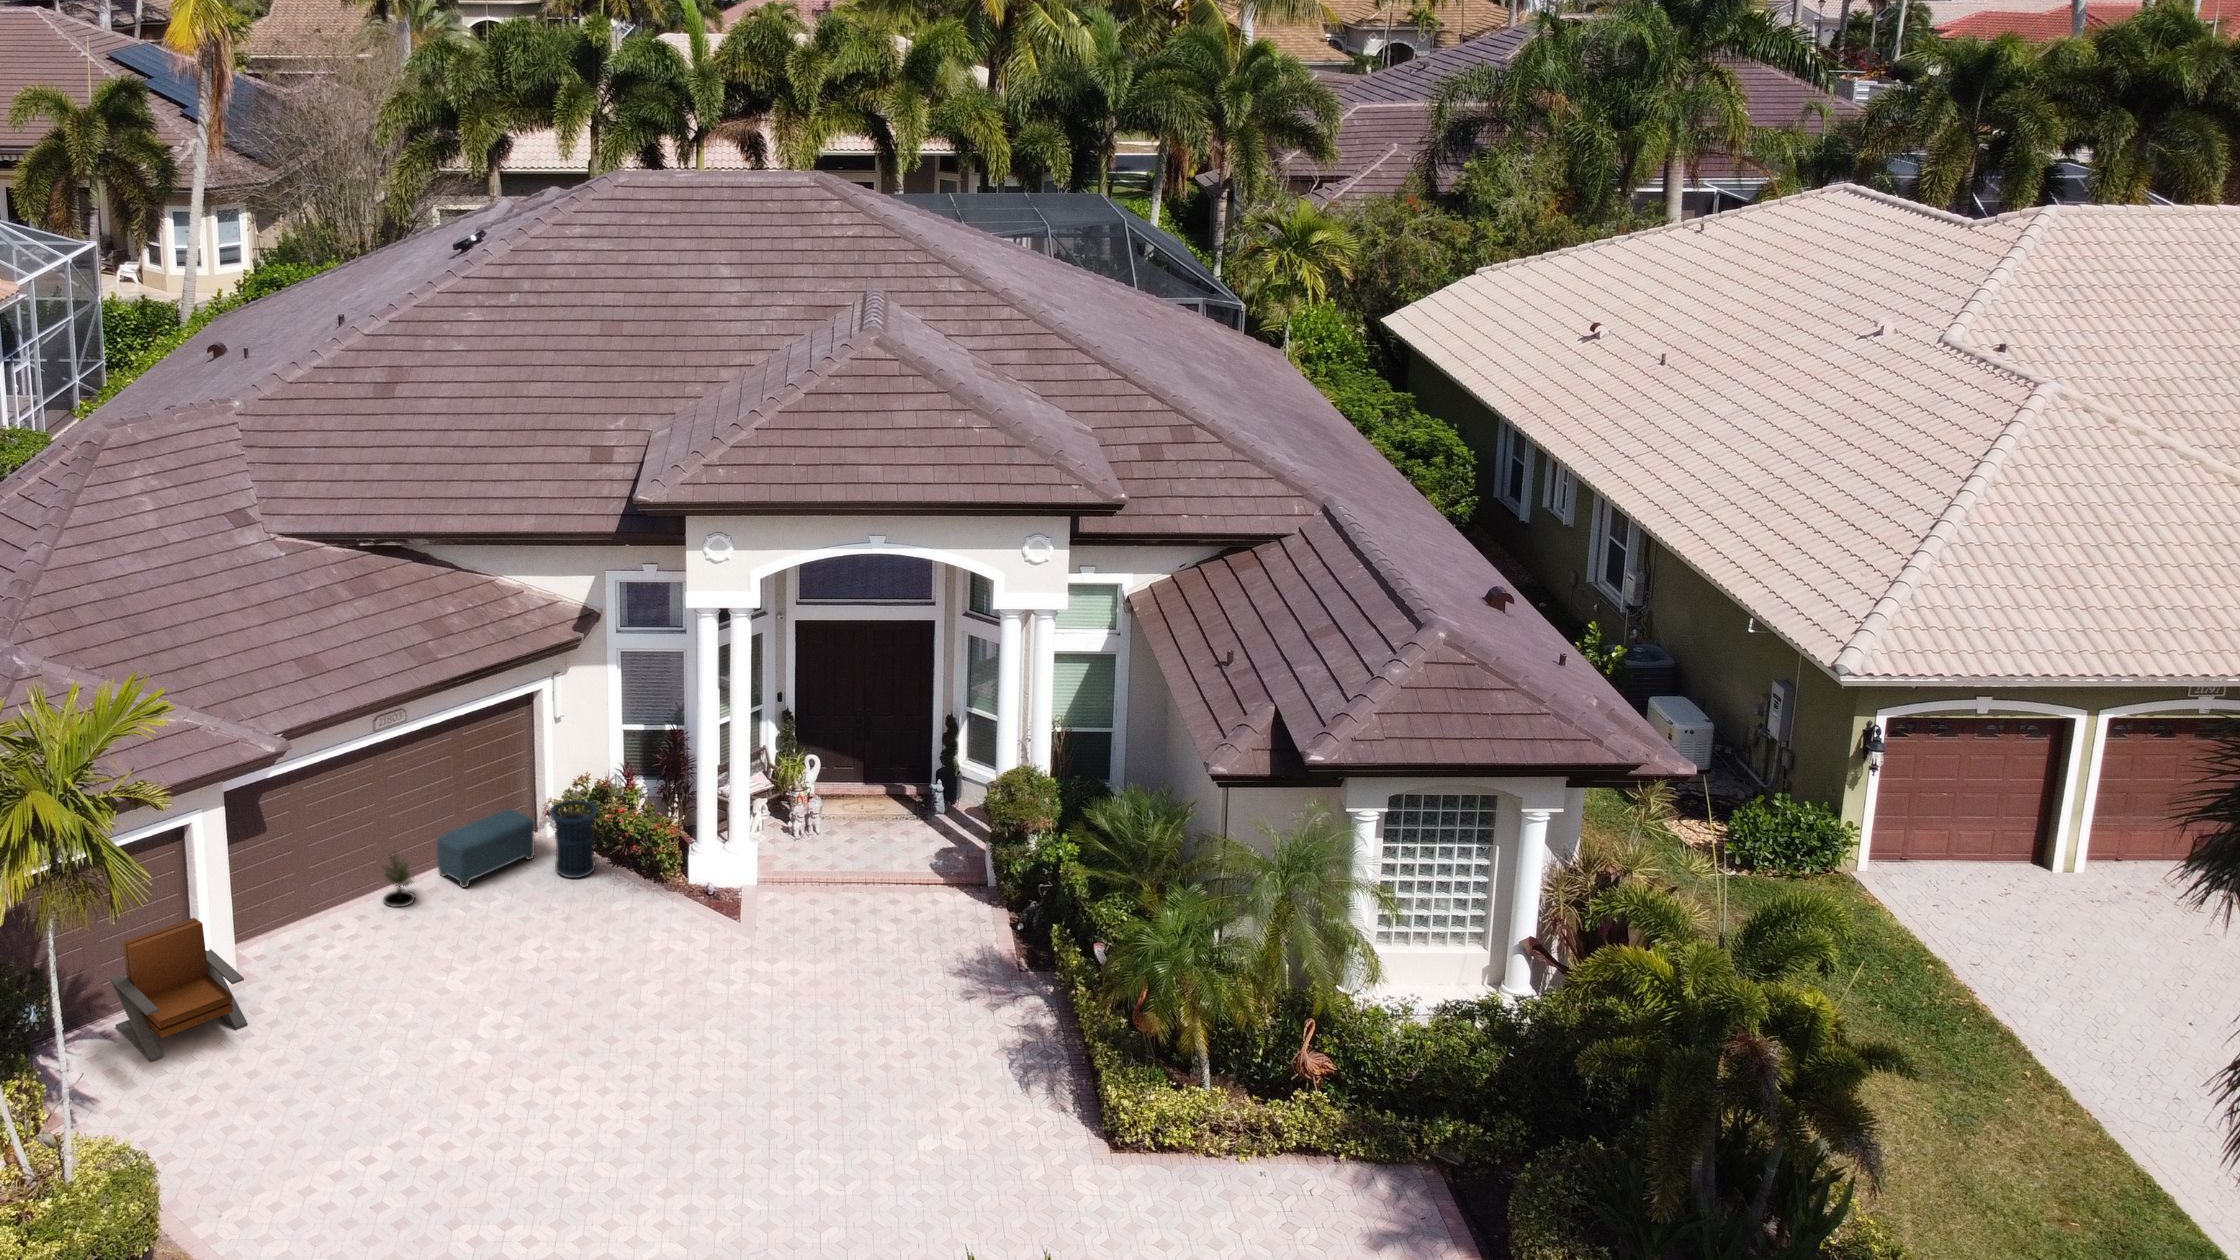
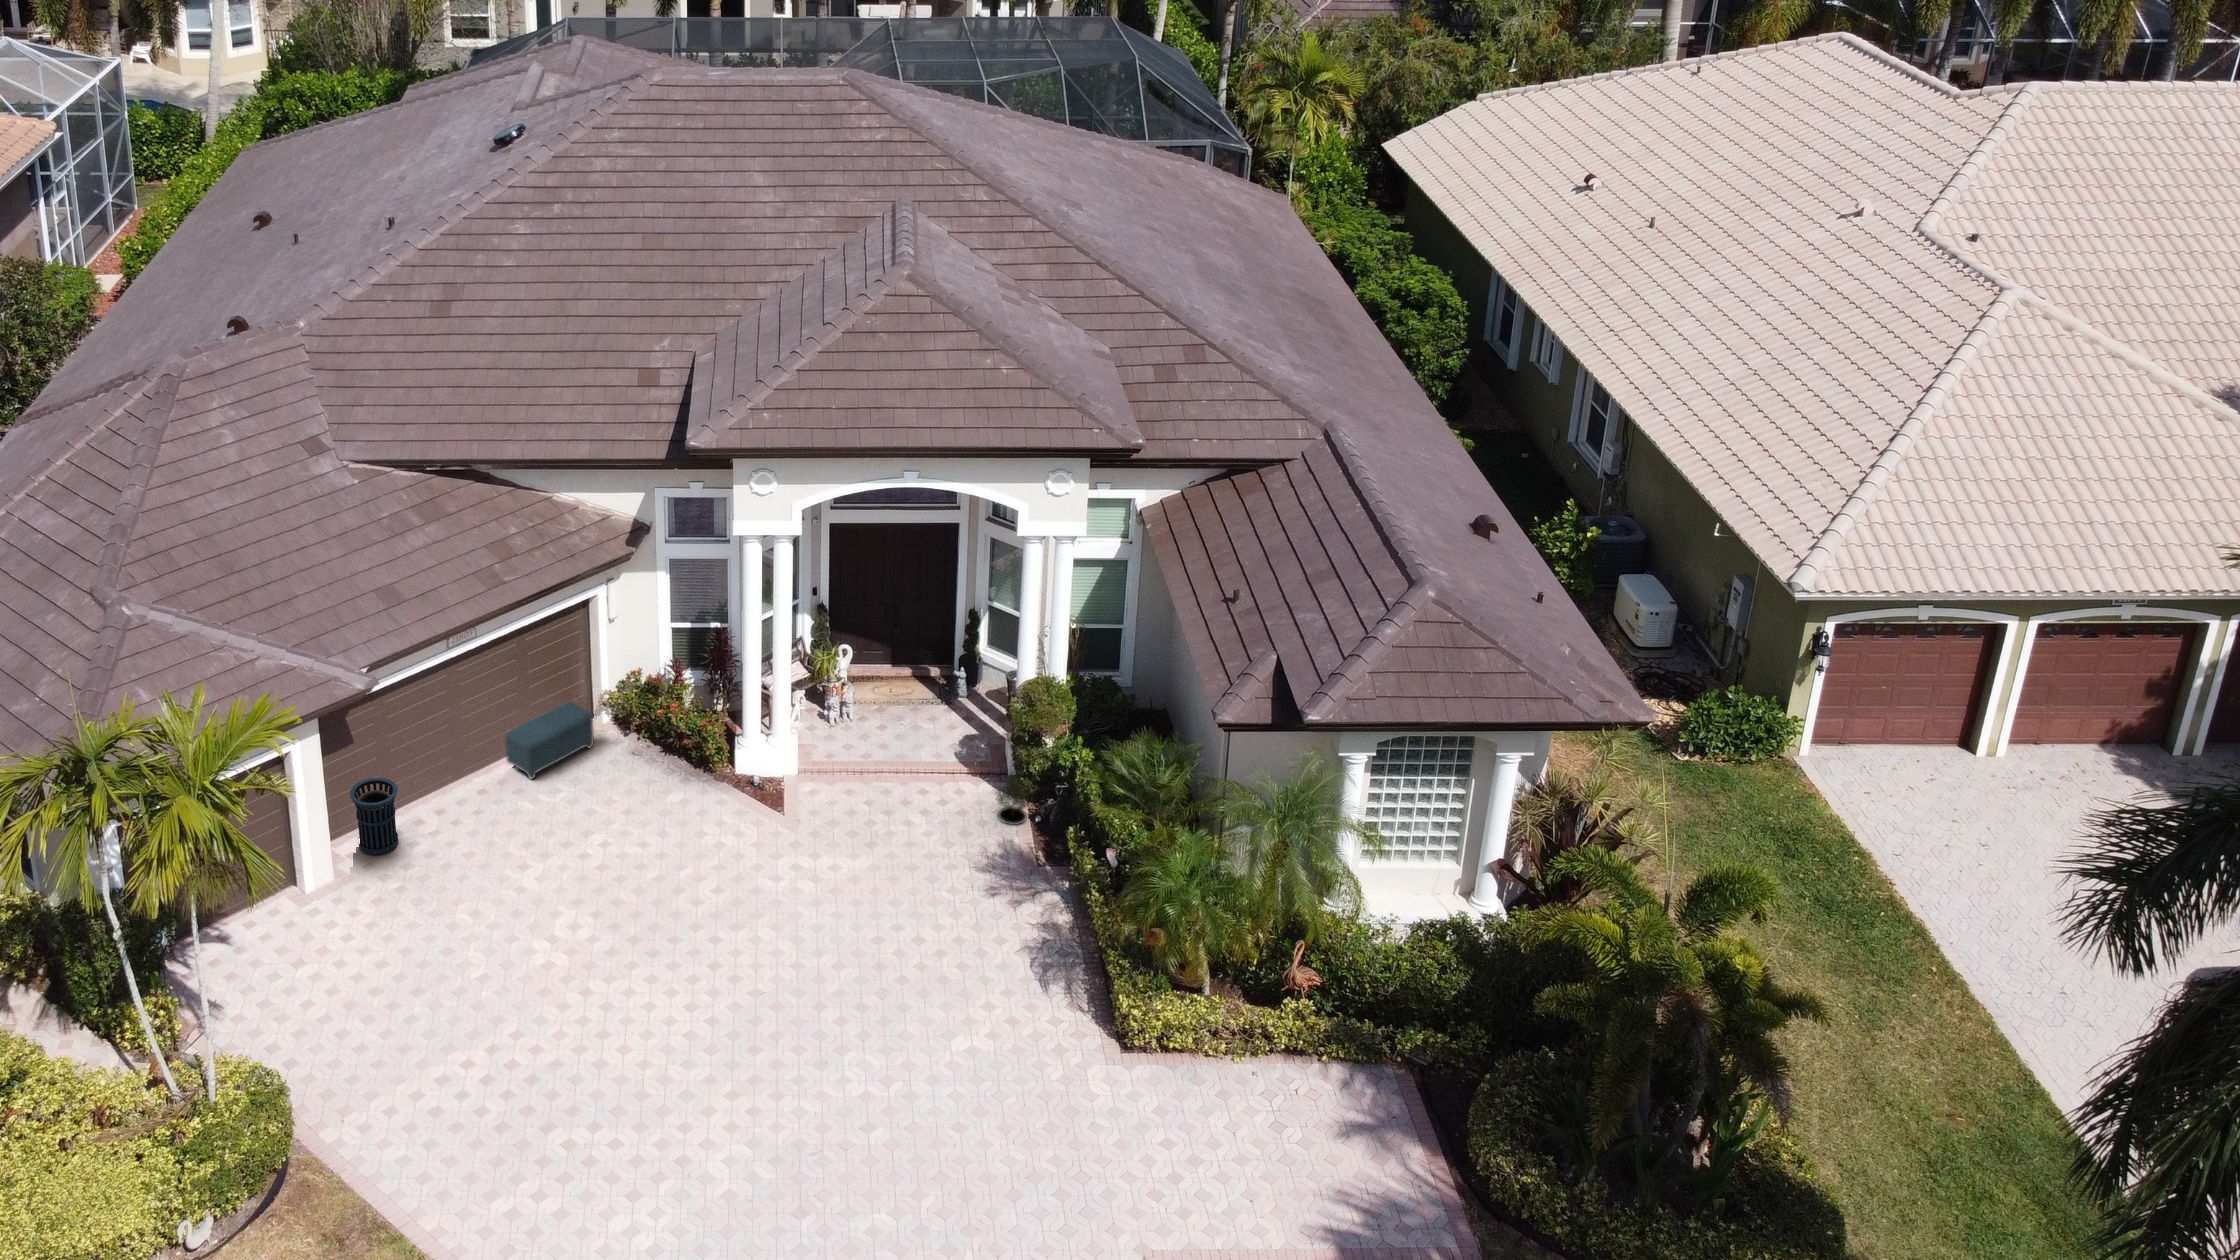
trash can: present [550,799,598,878] -> present [350,778,398,855]
potted tree: present [382,852,415,907] -> present [994,772,1029,825]
lounge chair: present [110,918,248,1062] -> none [223,832,348,965]

